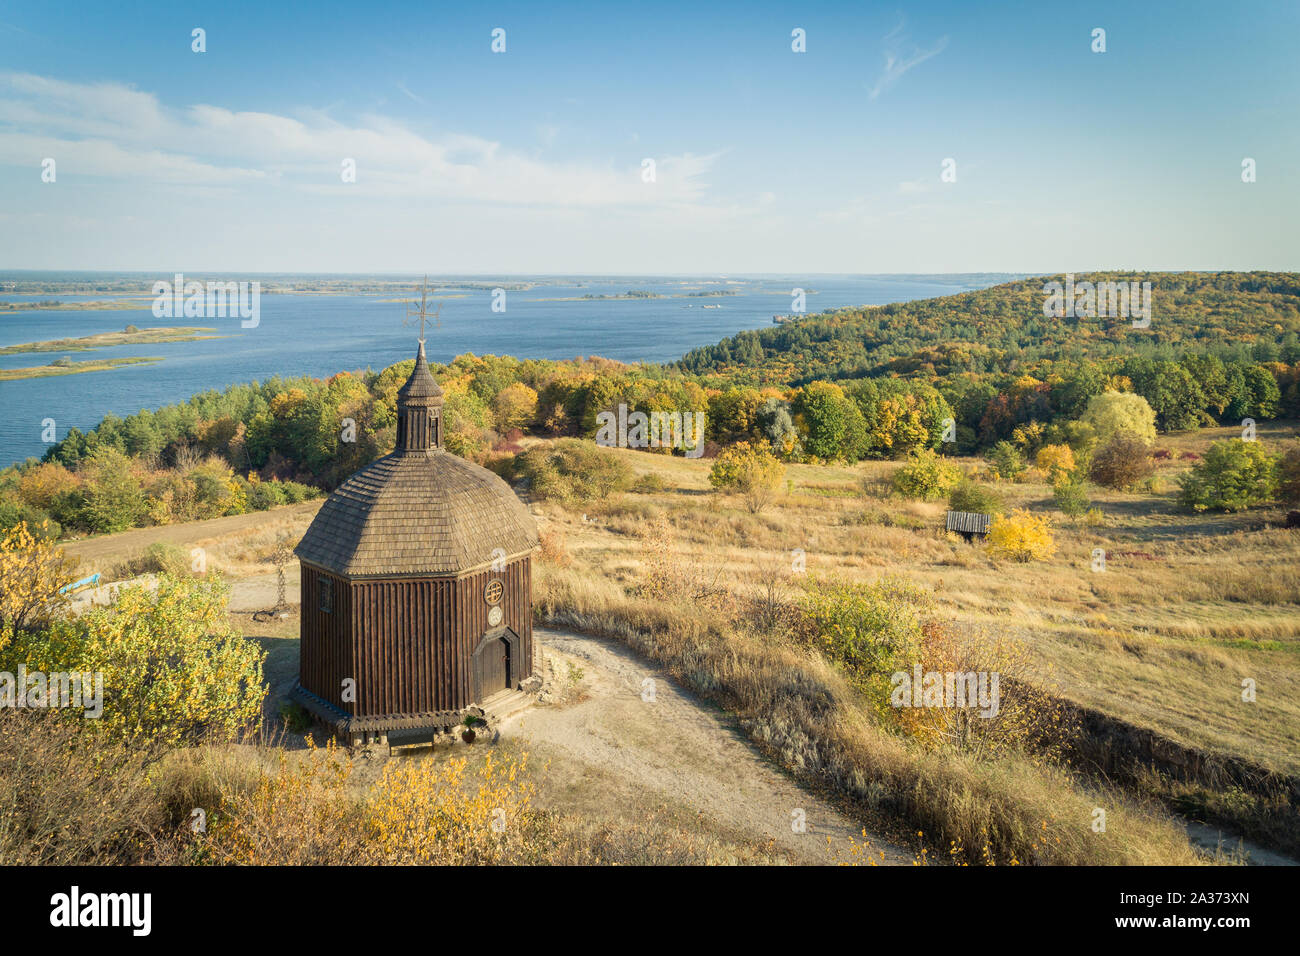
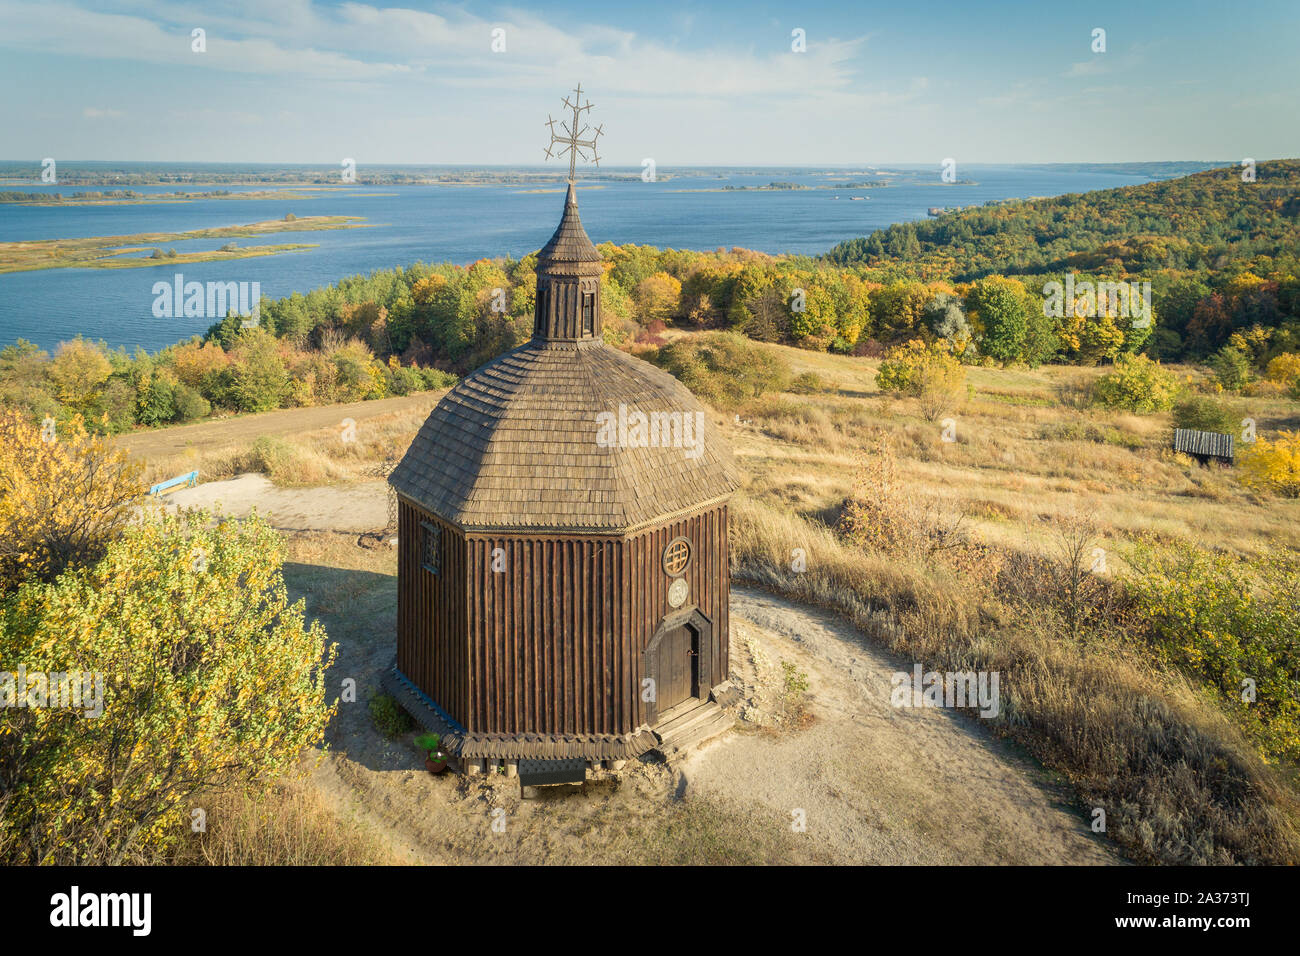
potted tree: present [461,714,477,742] -> present [415,733,447,772]

